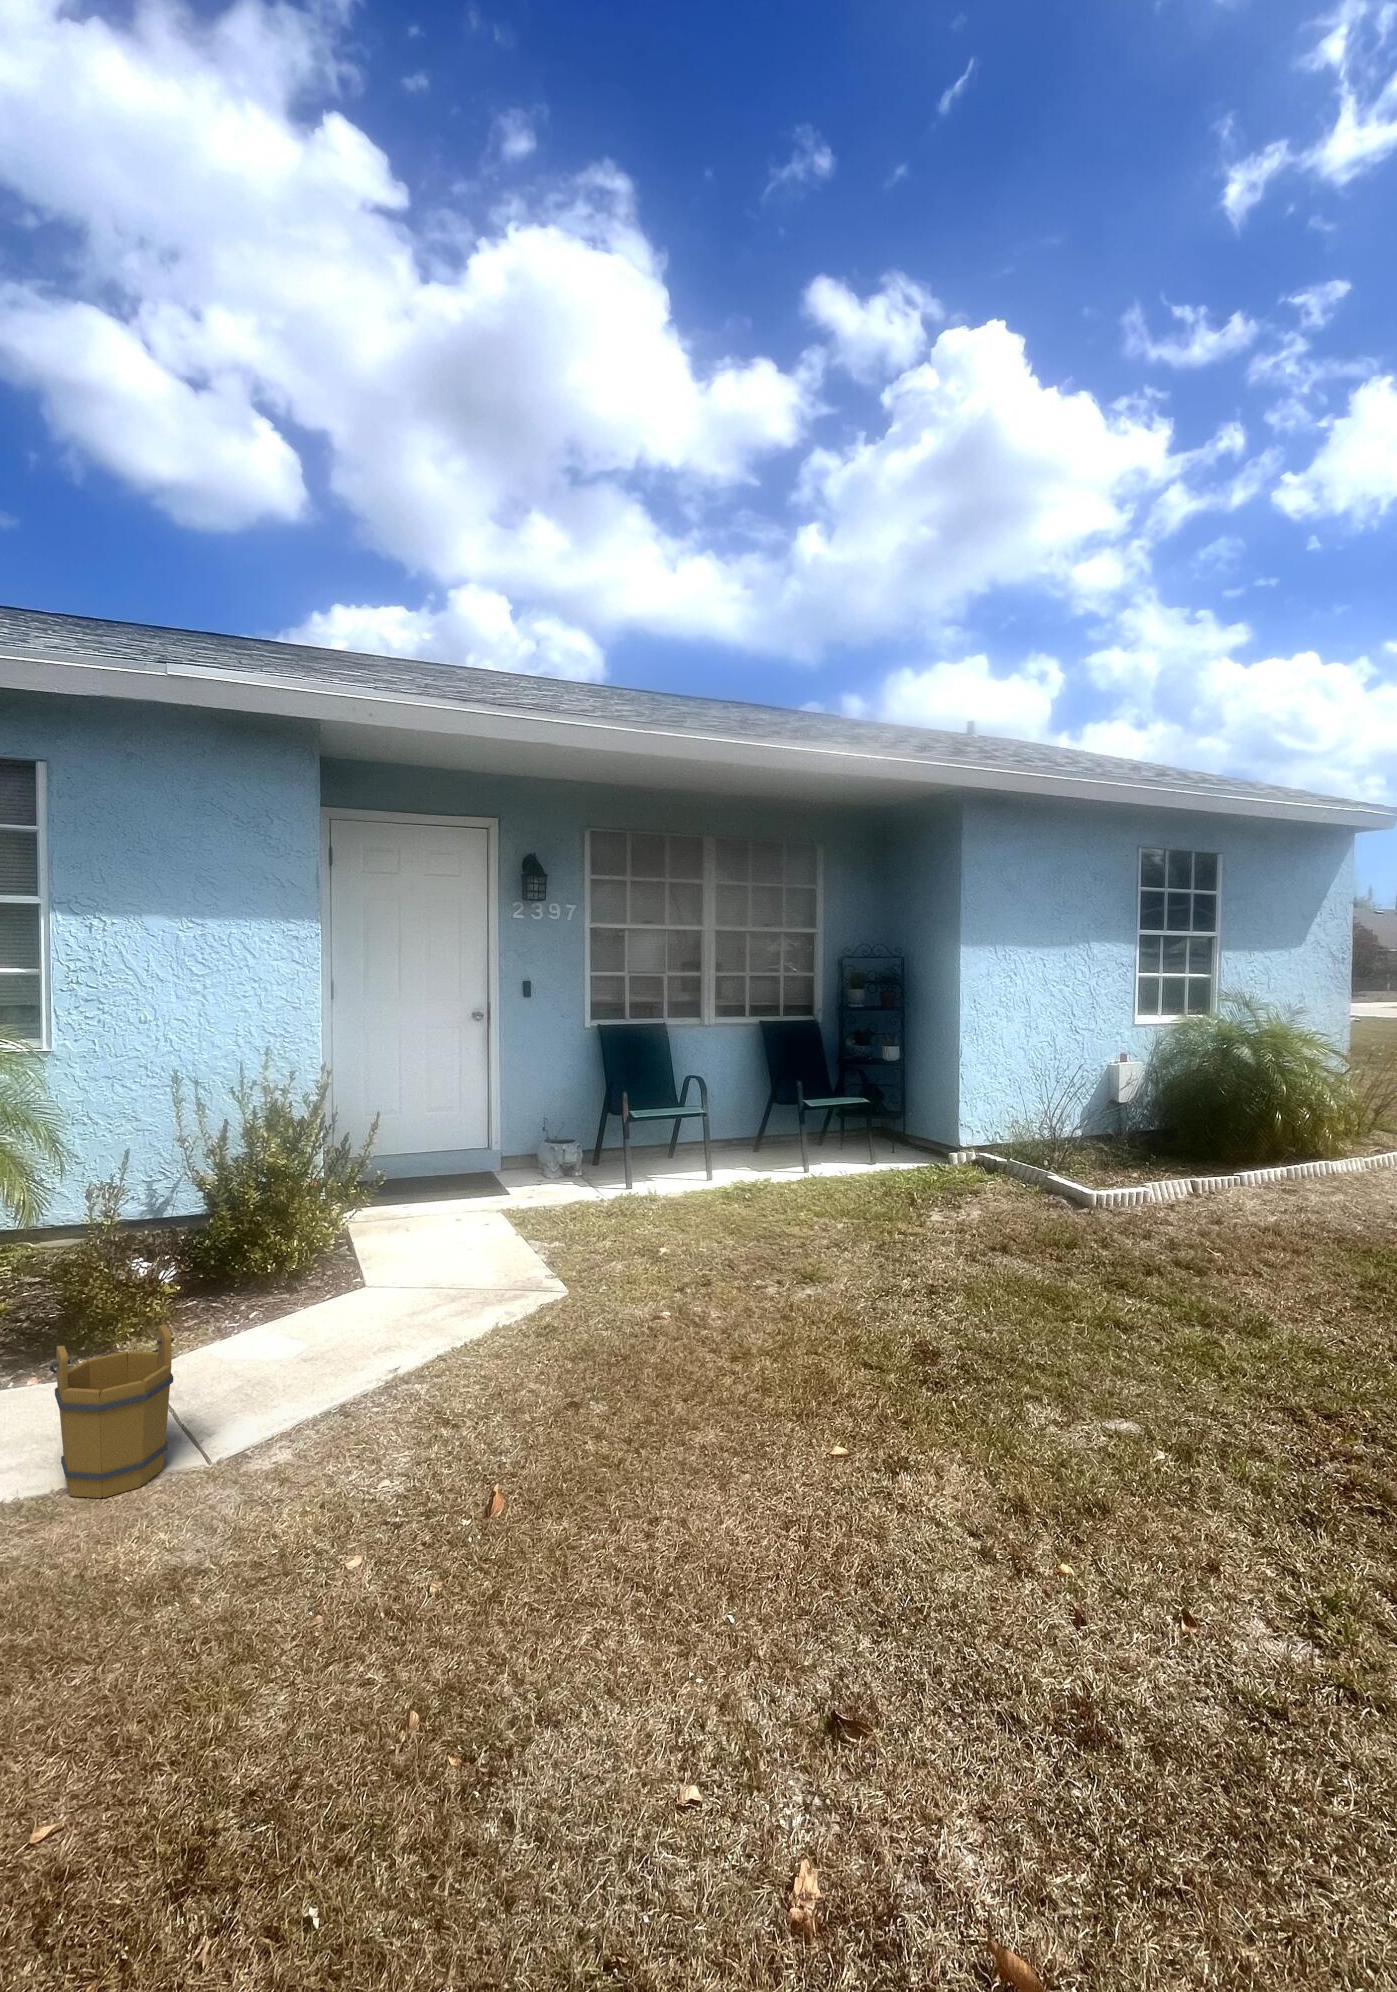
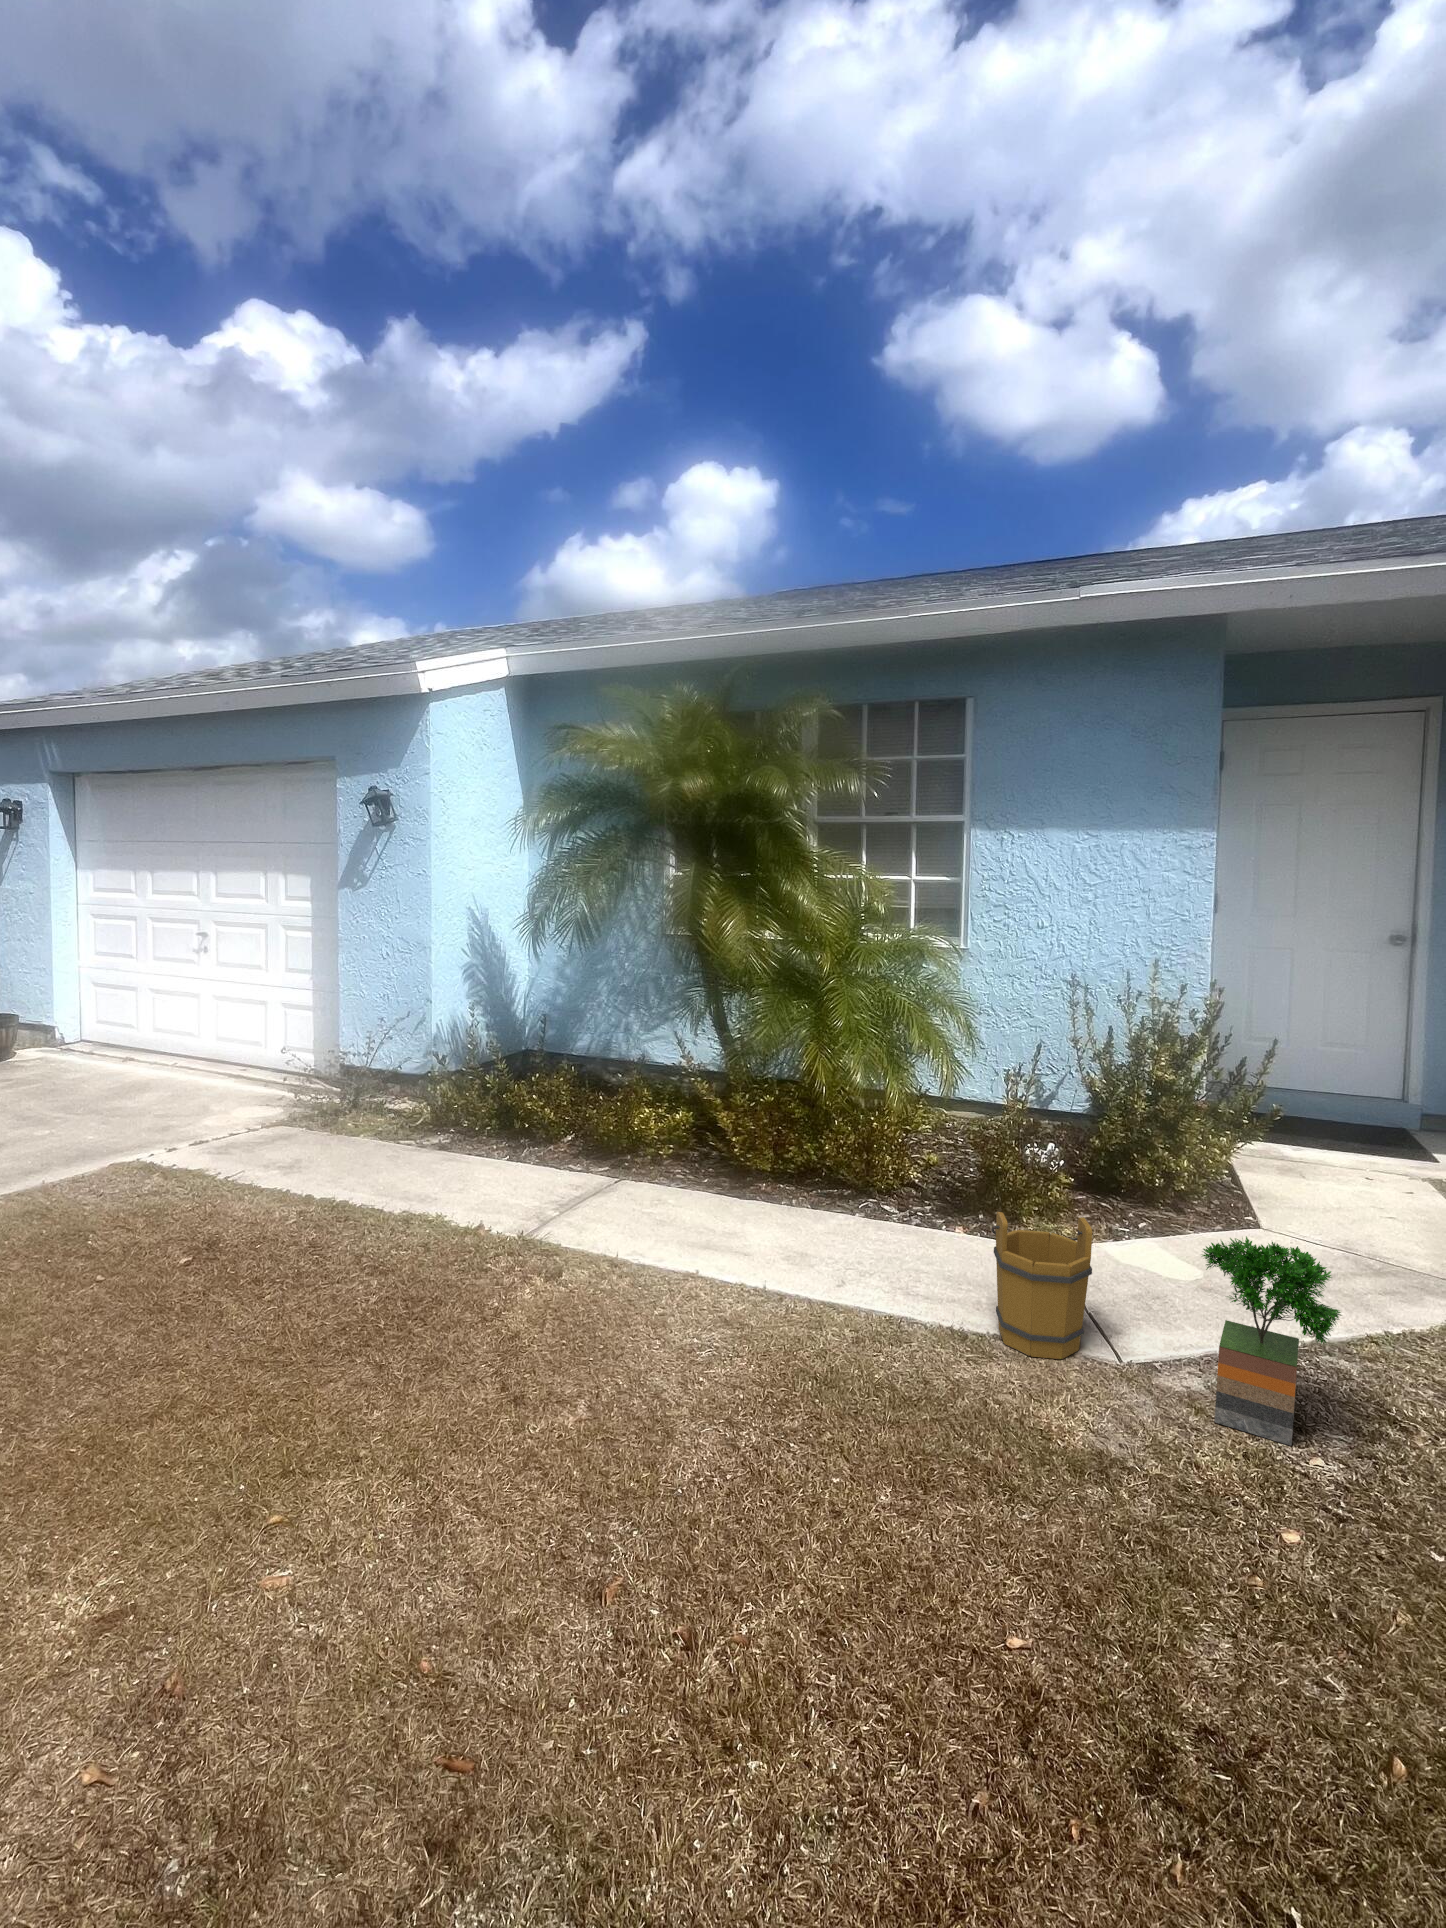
potted tree: none [278,1294,399,1487] -> present [1202,1236,1342,1446]

